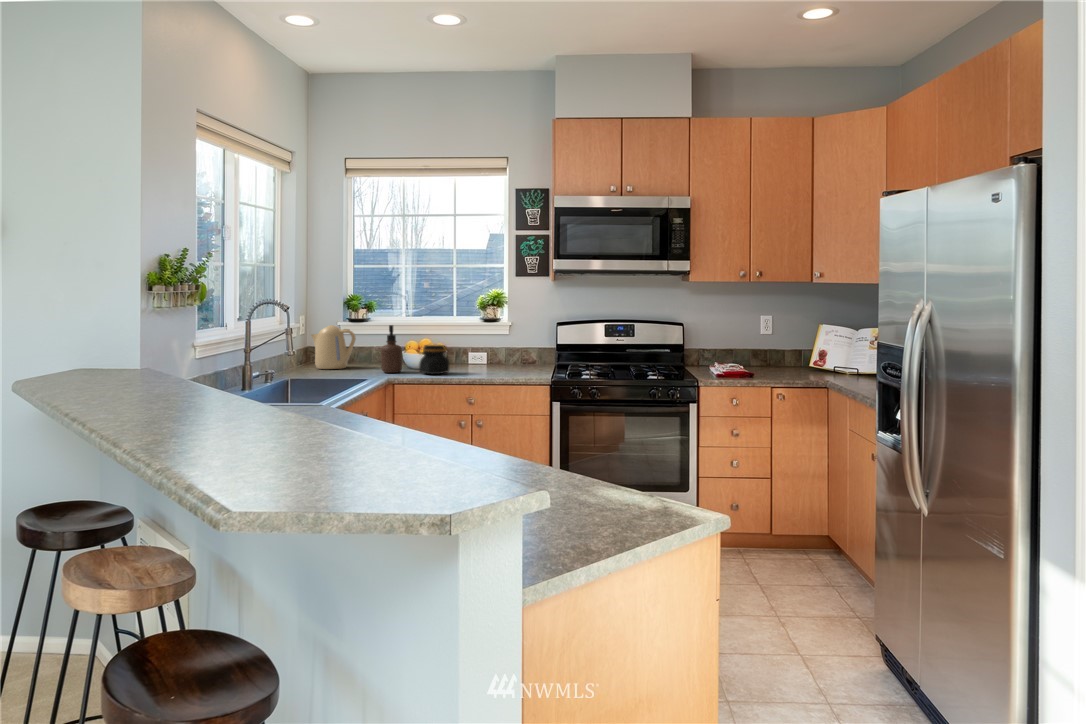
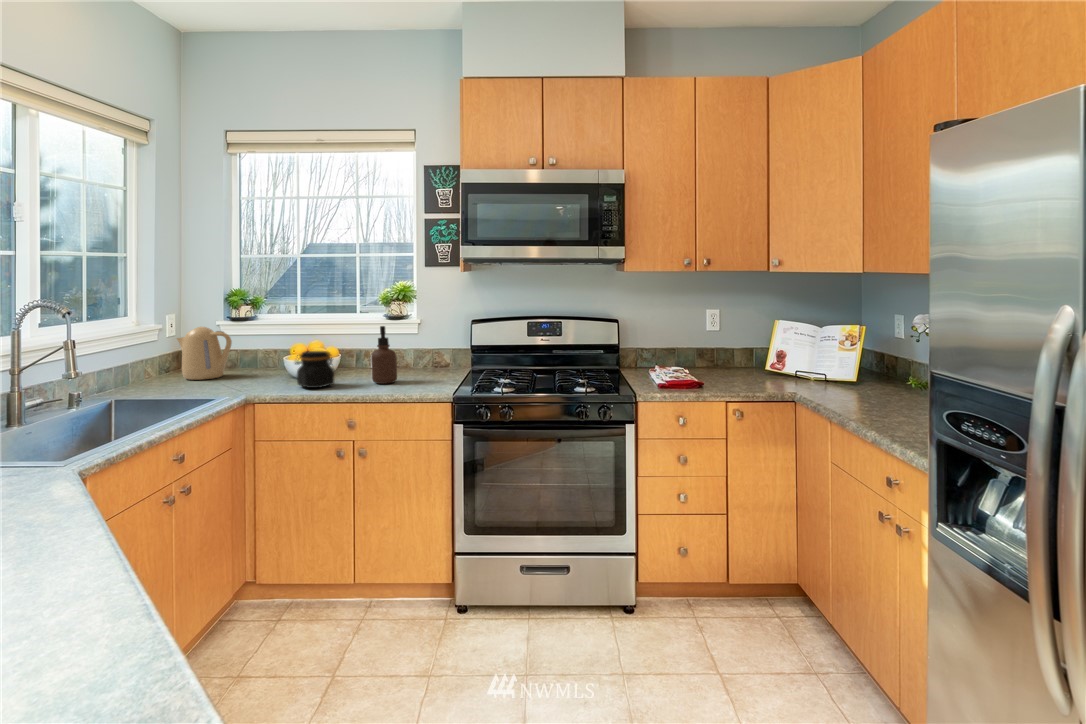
soap dispenser: present [381,325,402,373] -> present [371,326,397,384]

